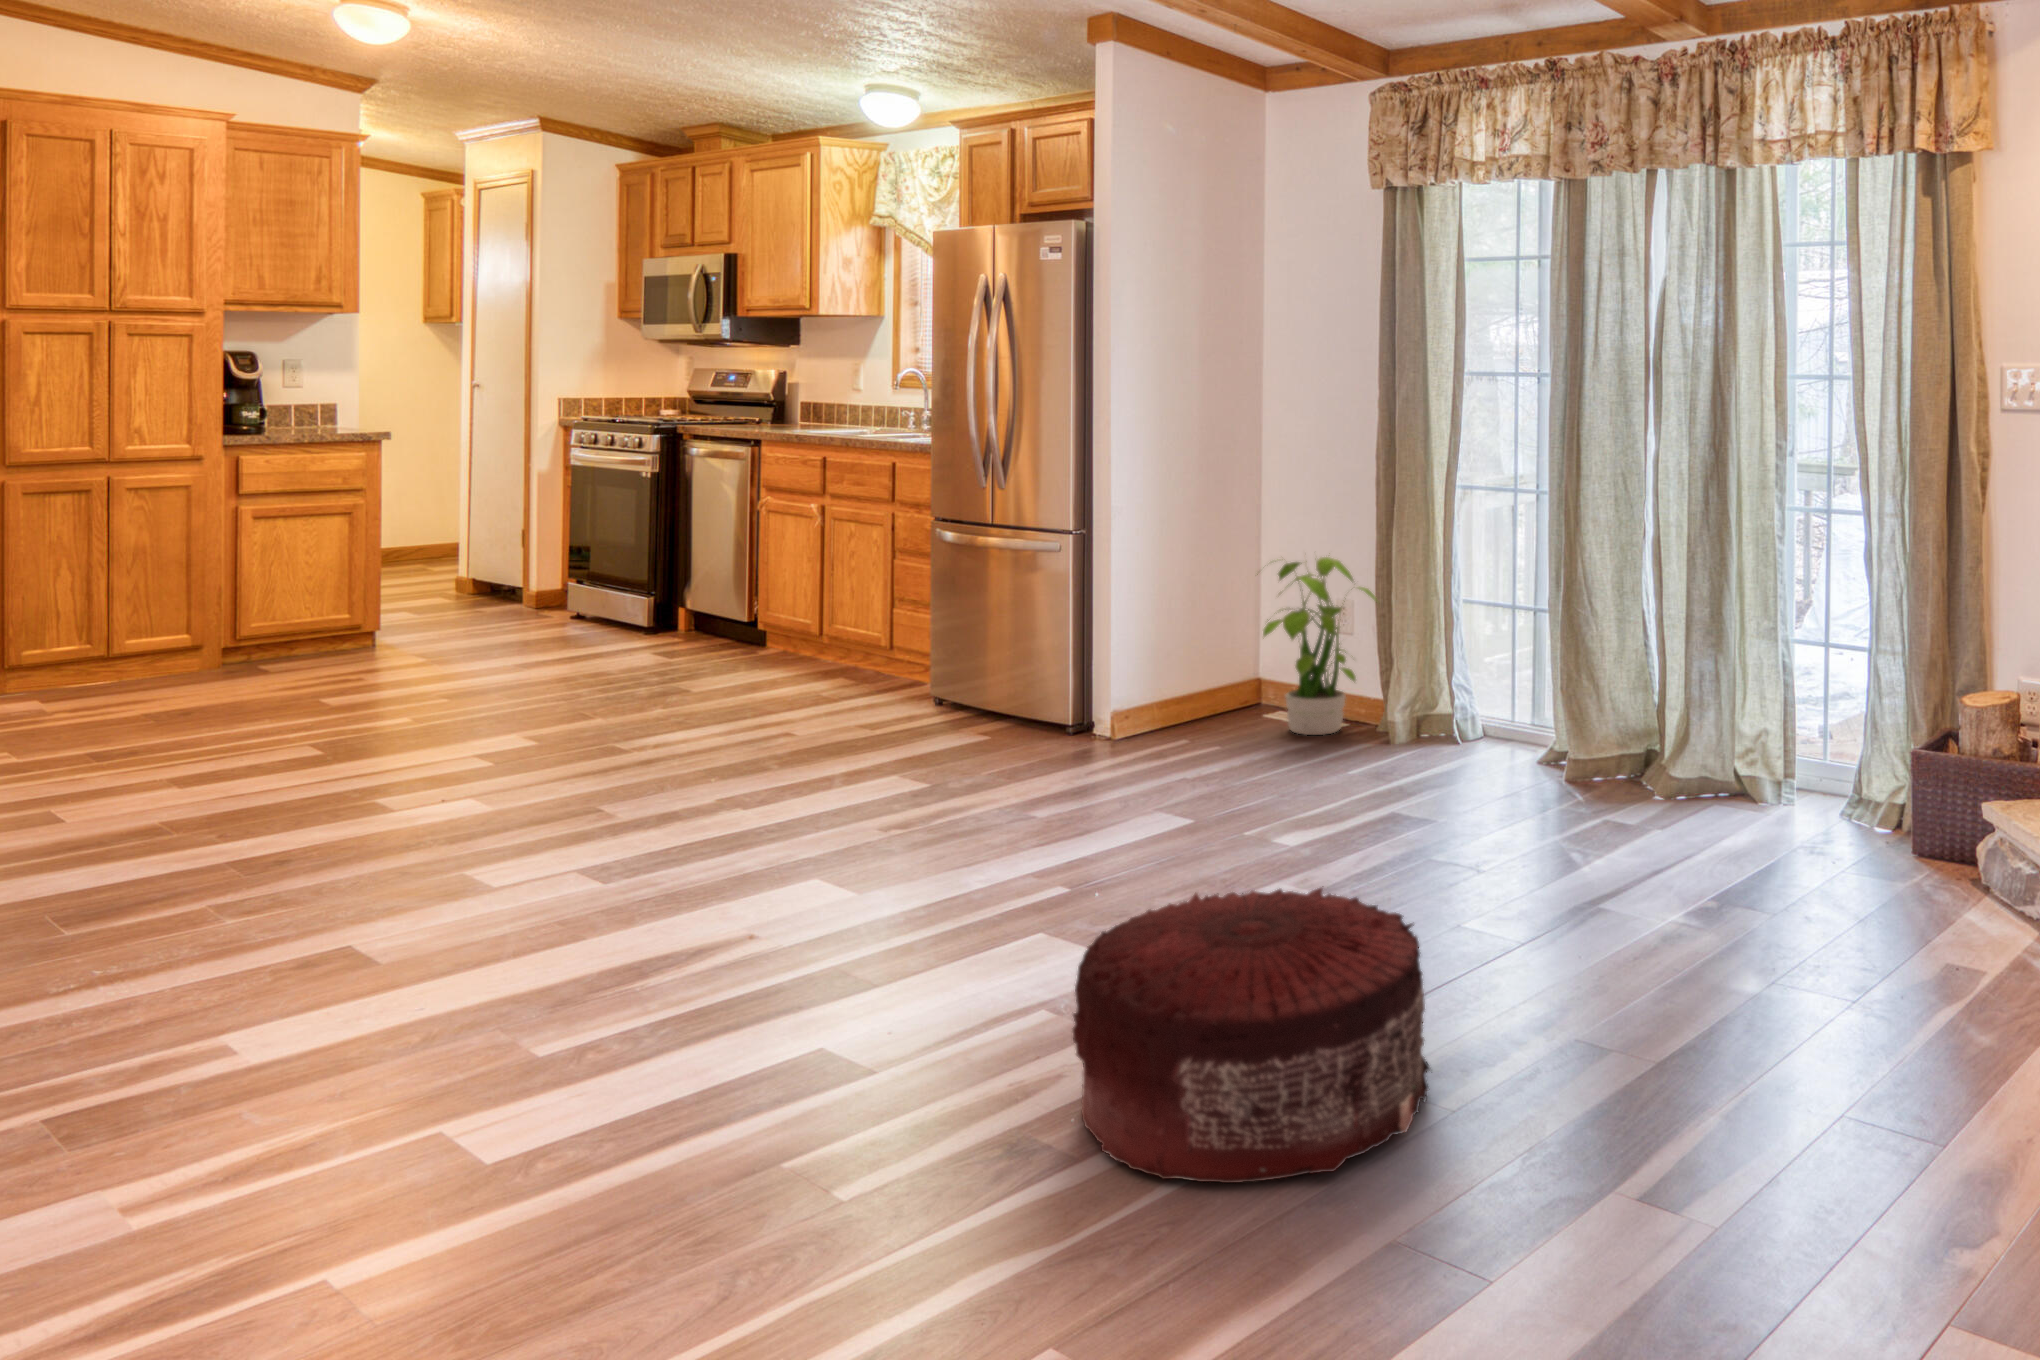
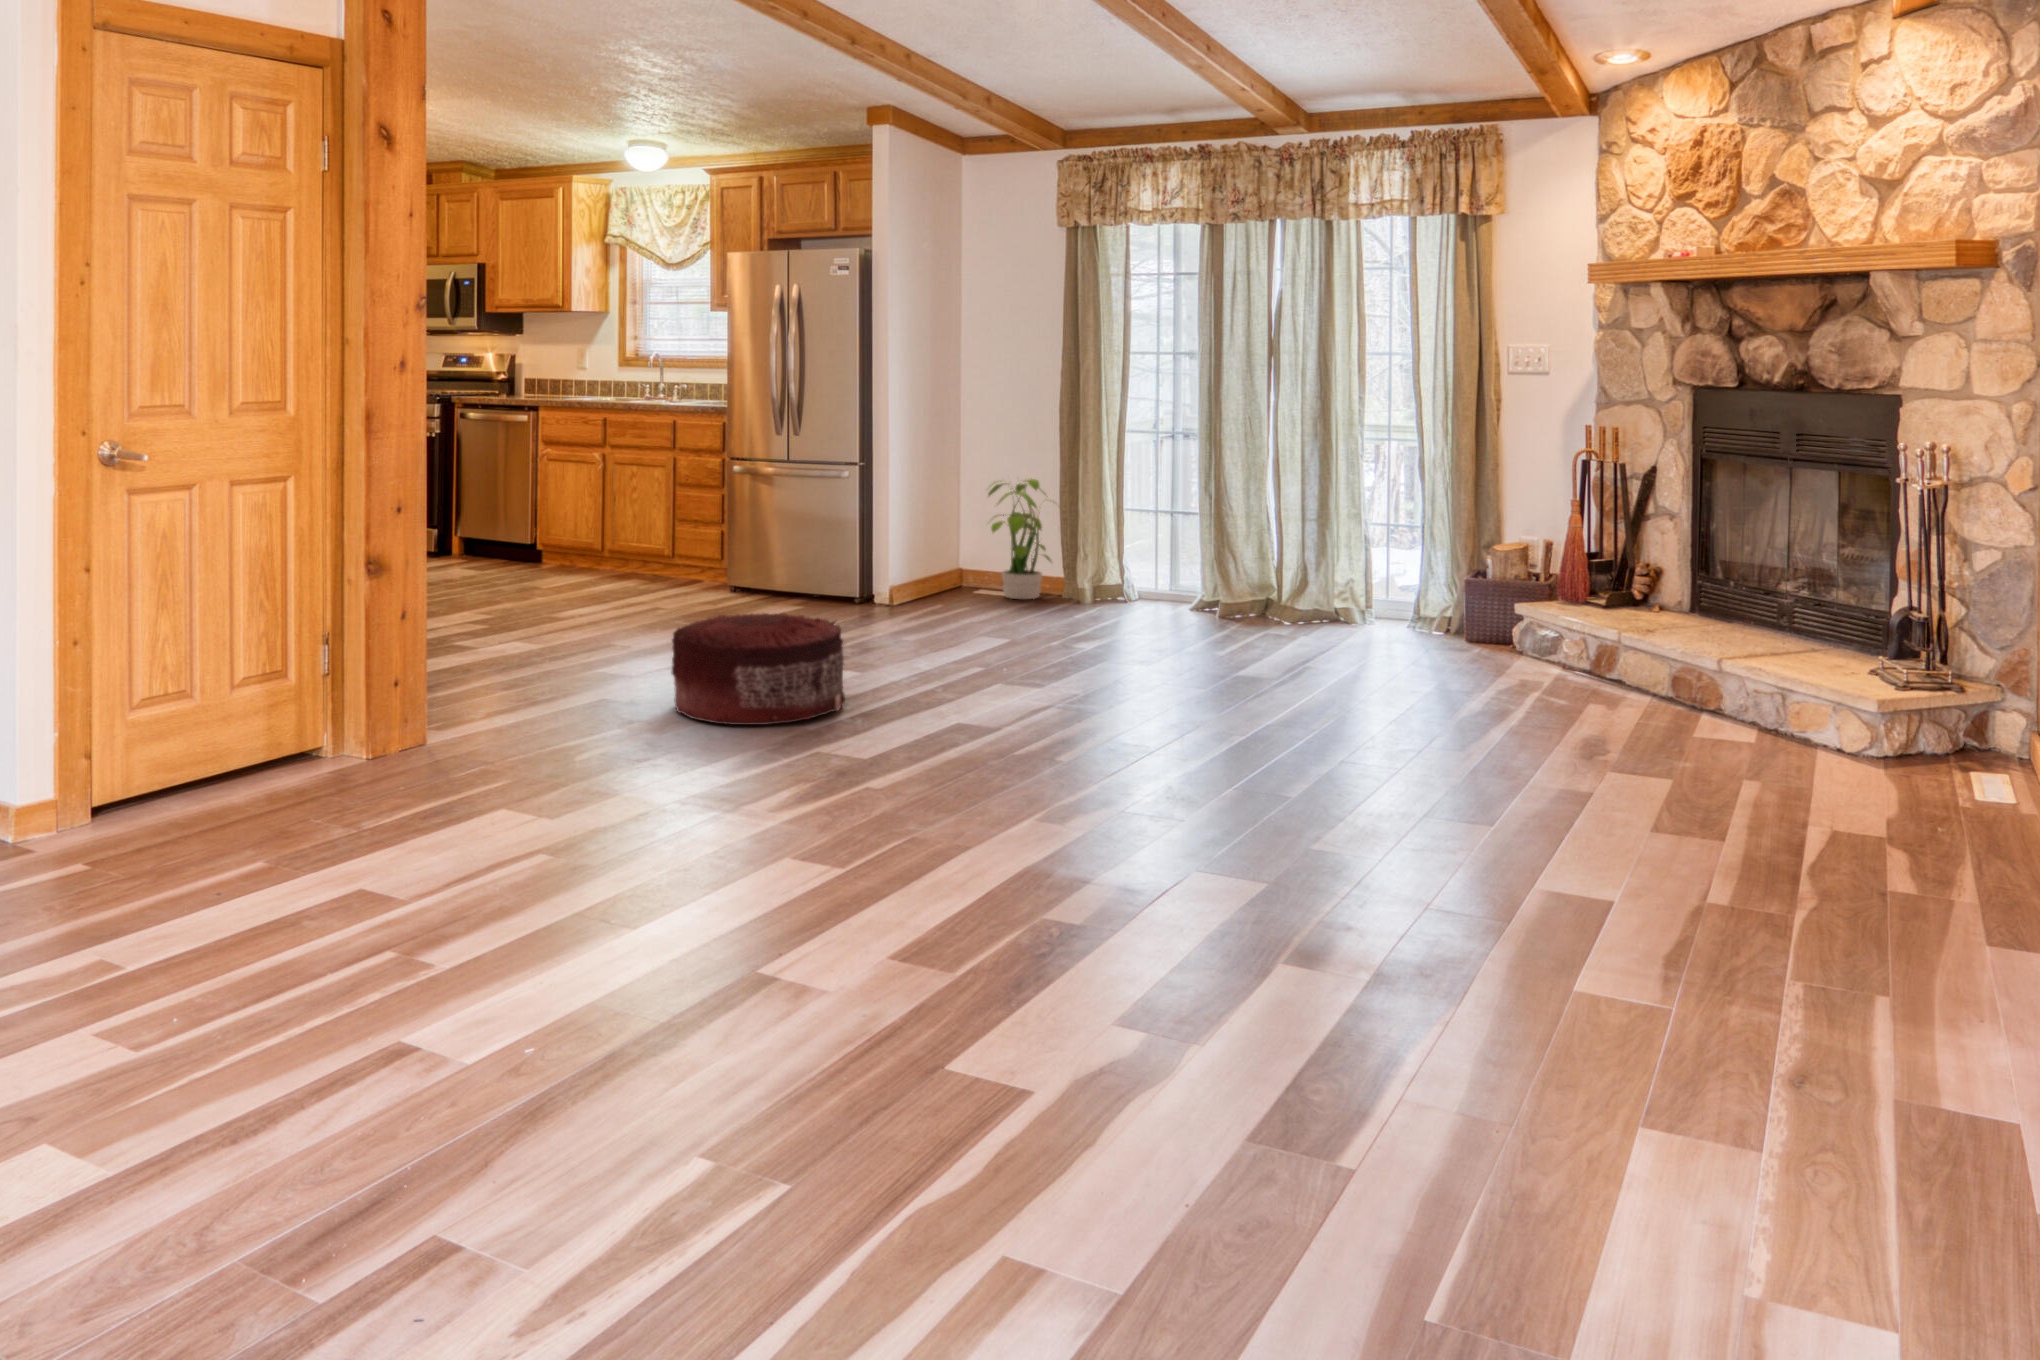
pouf: present [1072,886,1431,1183] -> present [671,613,845,725]

